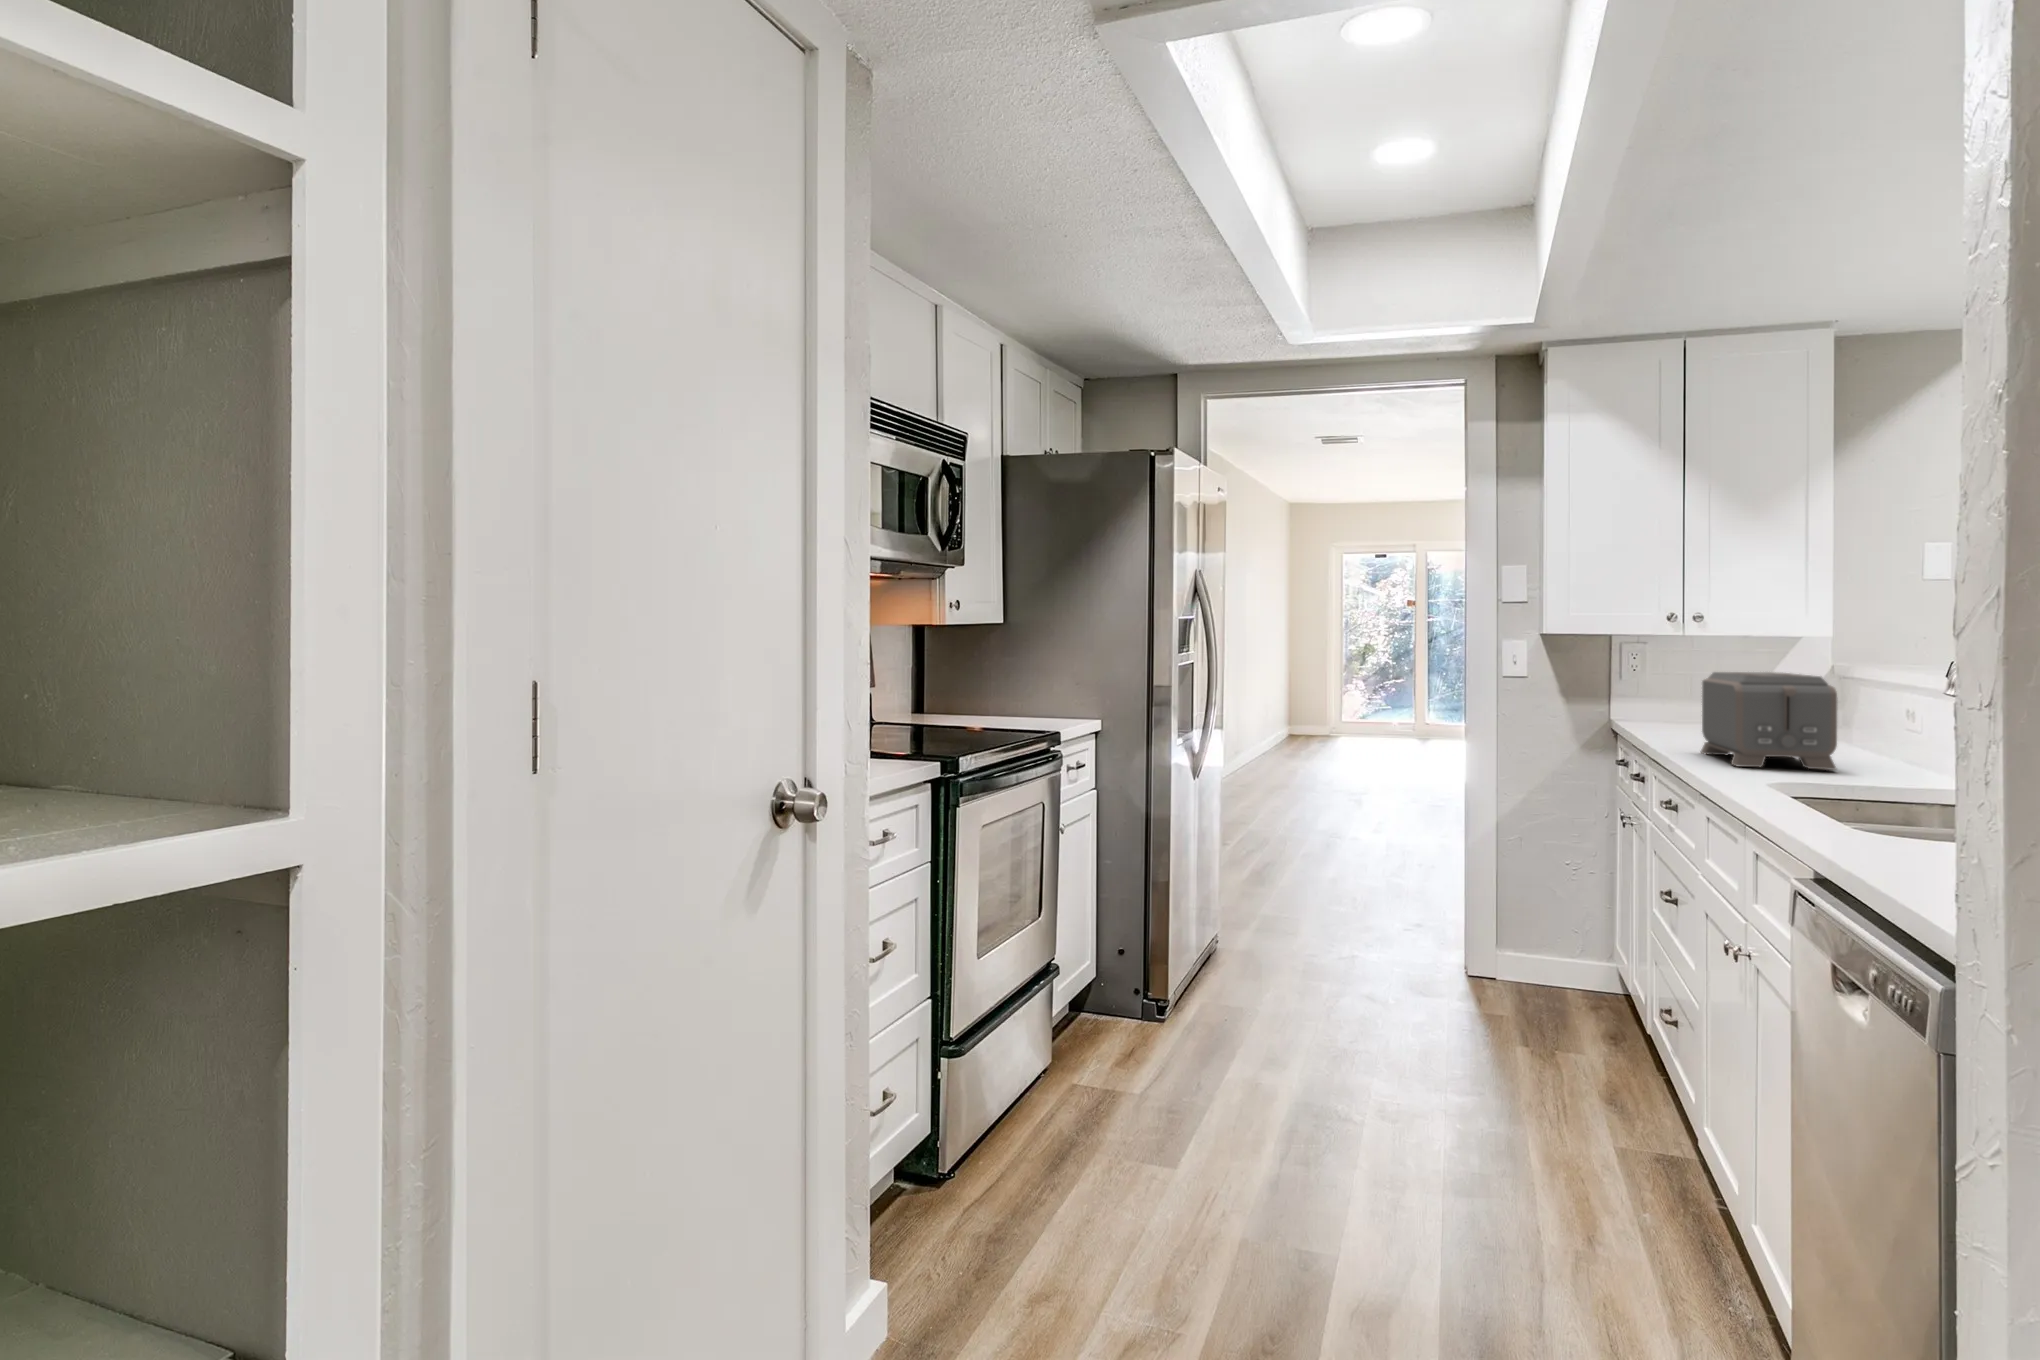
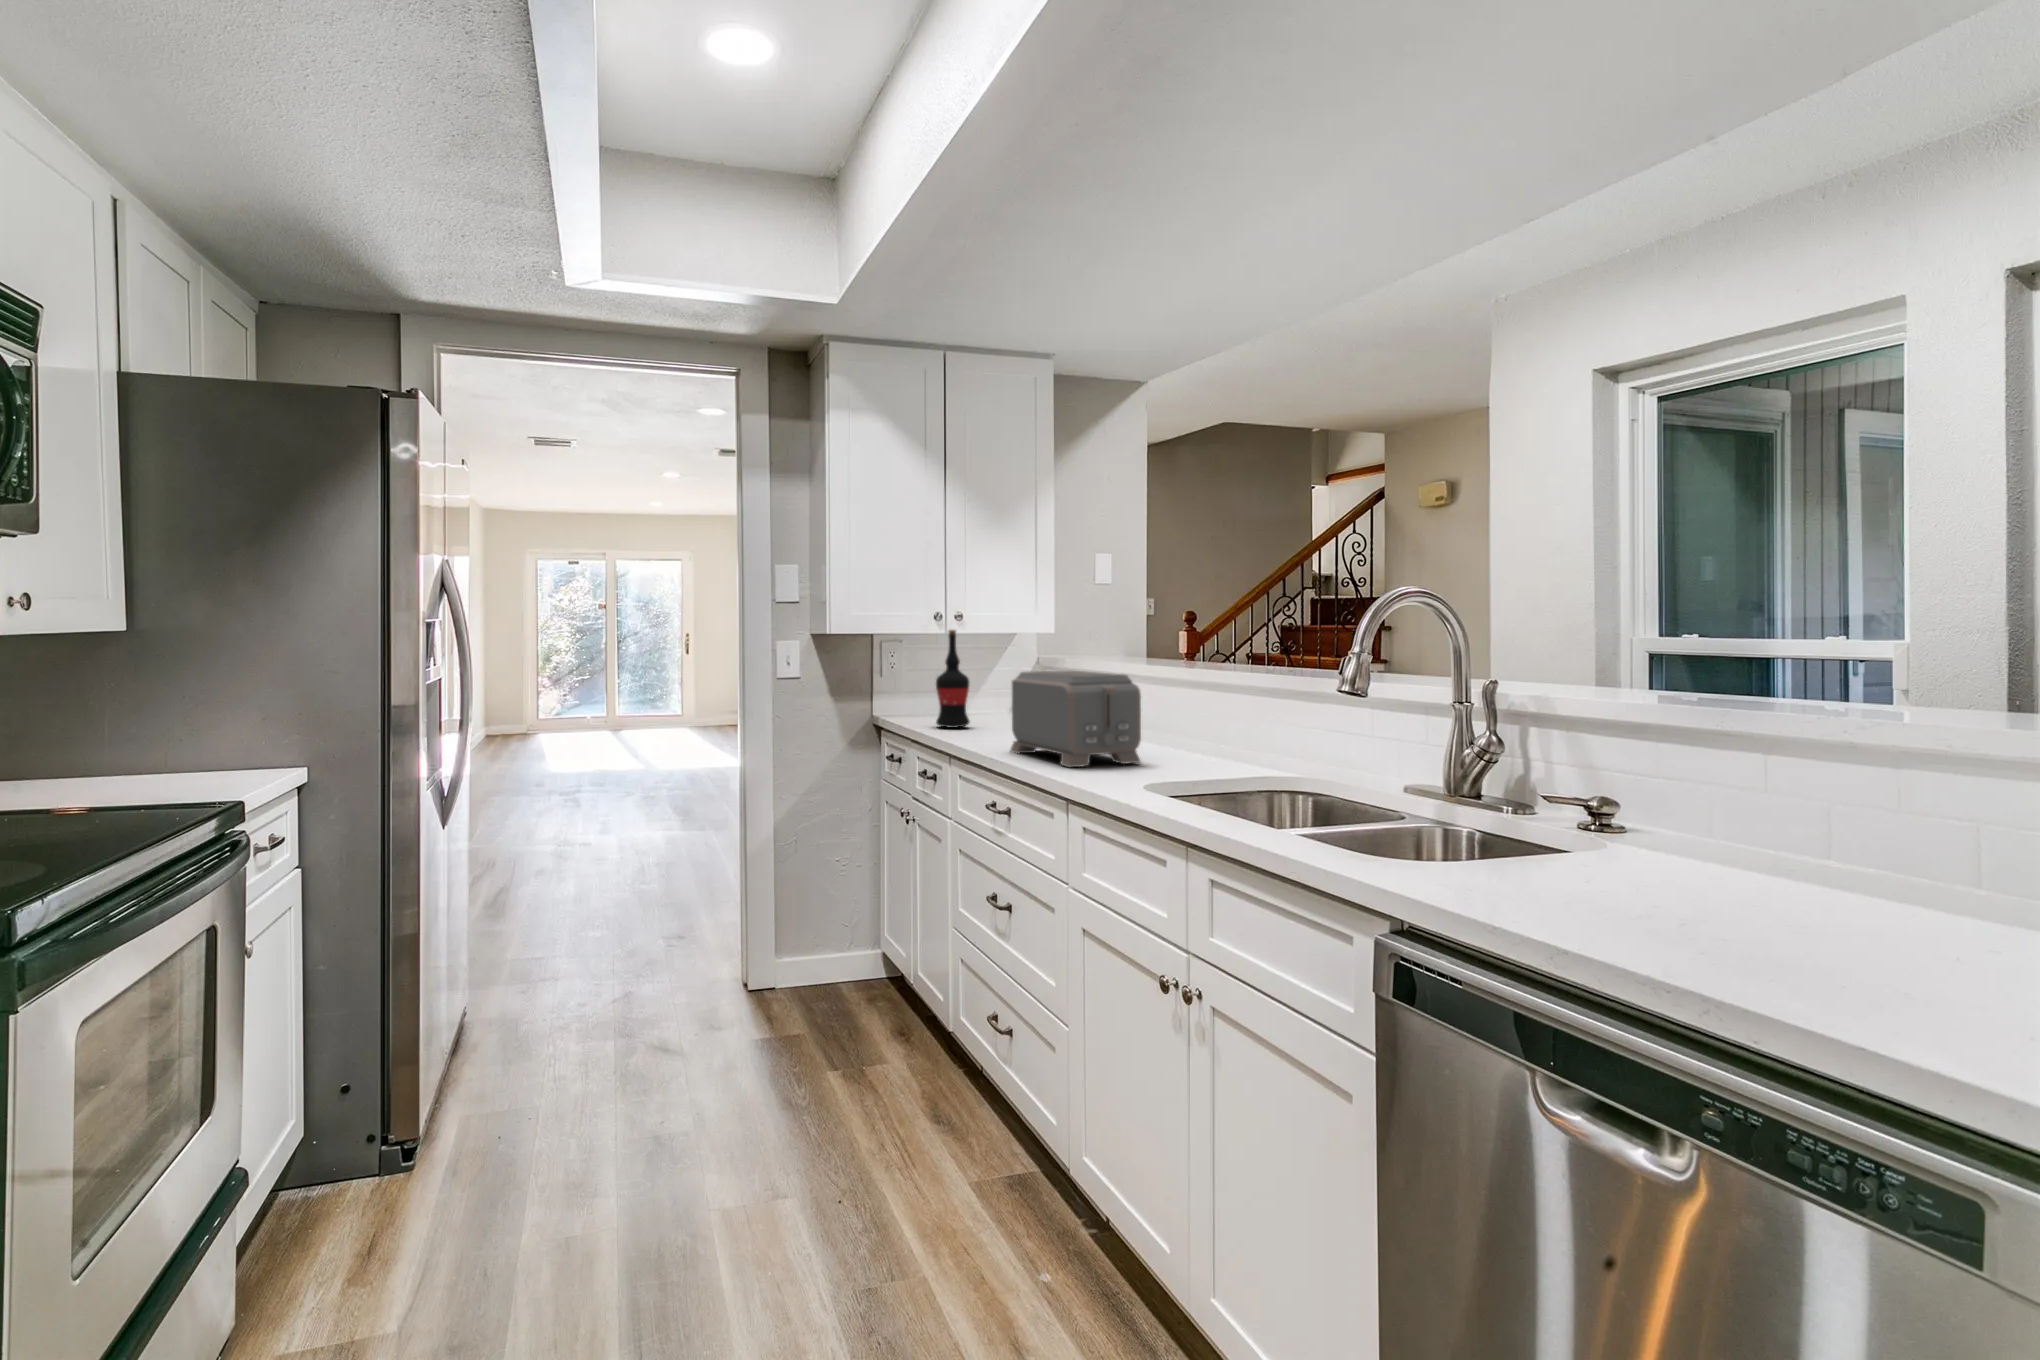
wine bottle: none [1660,629,1702,732] -> present [936,630,970,728]

